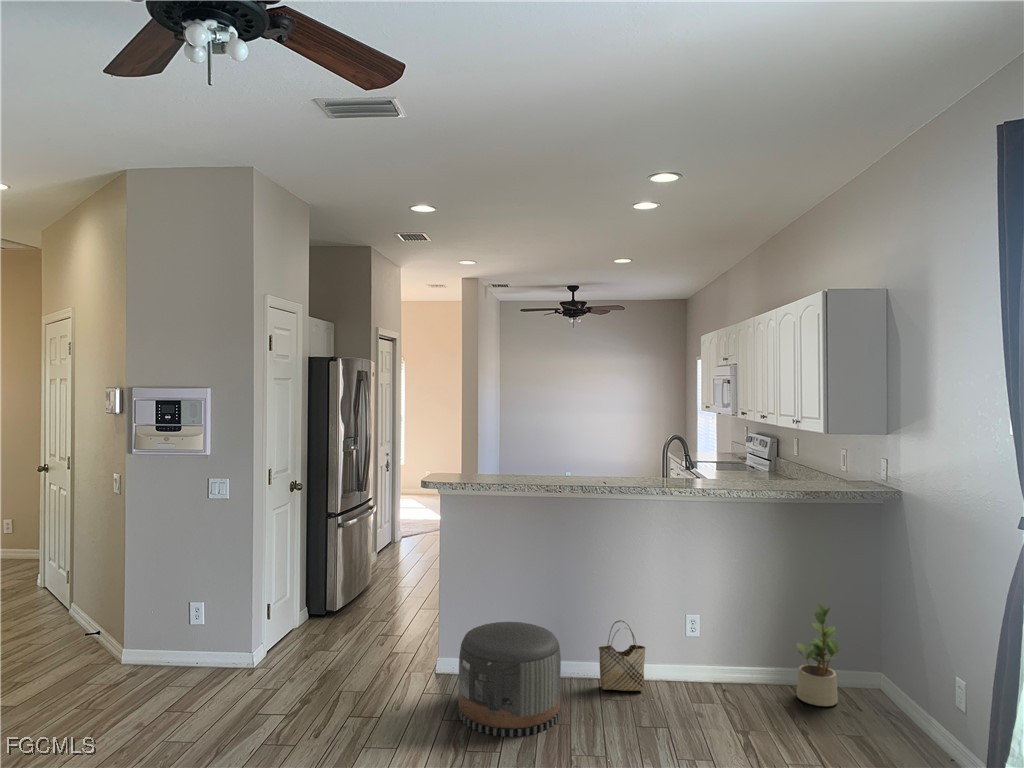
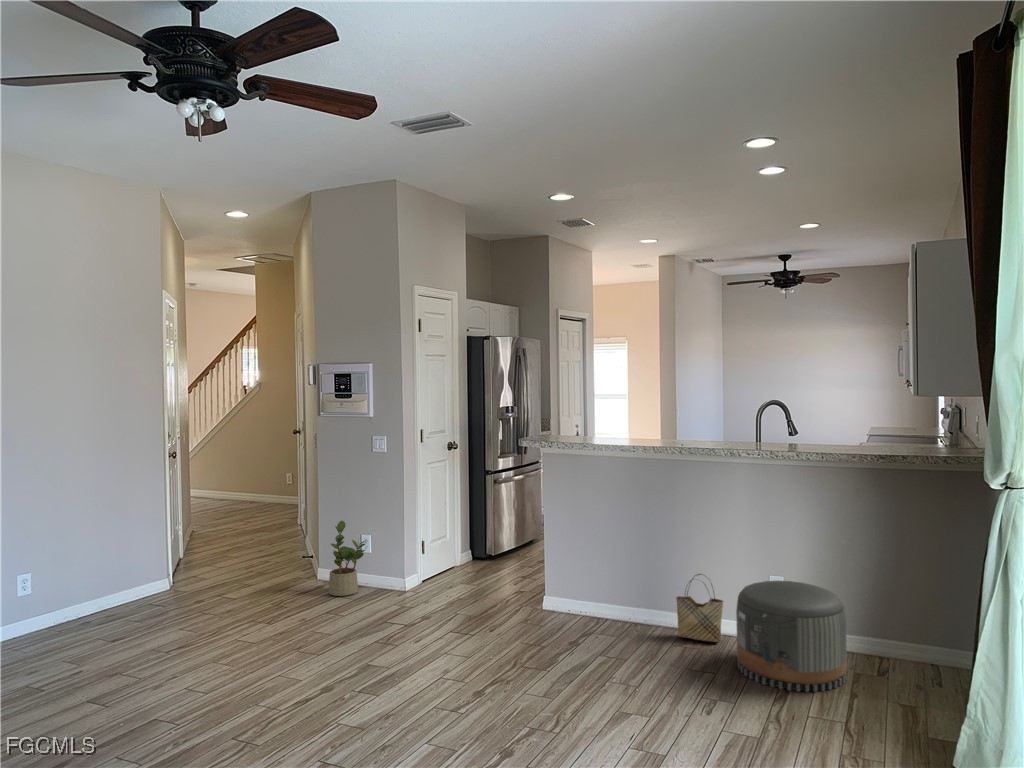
potted plant: present [796,604,843,706] -> present [329,521,365,596]
pouf: present [458,622,561,737] -> present [736,581,847,692]

